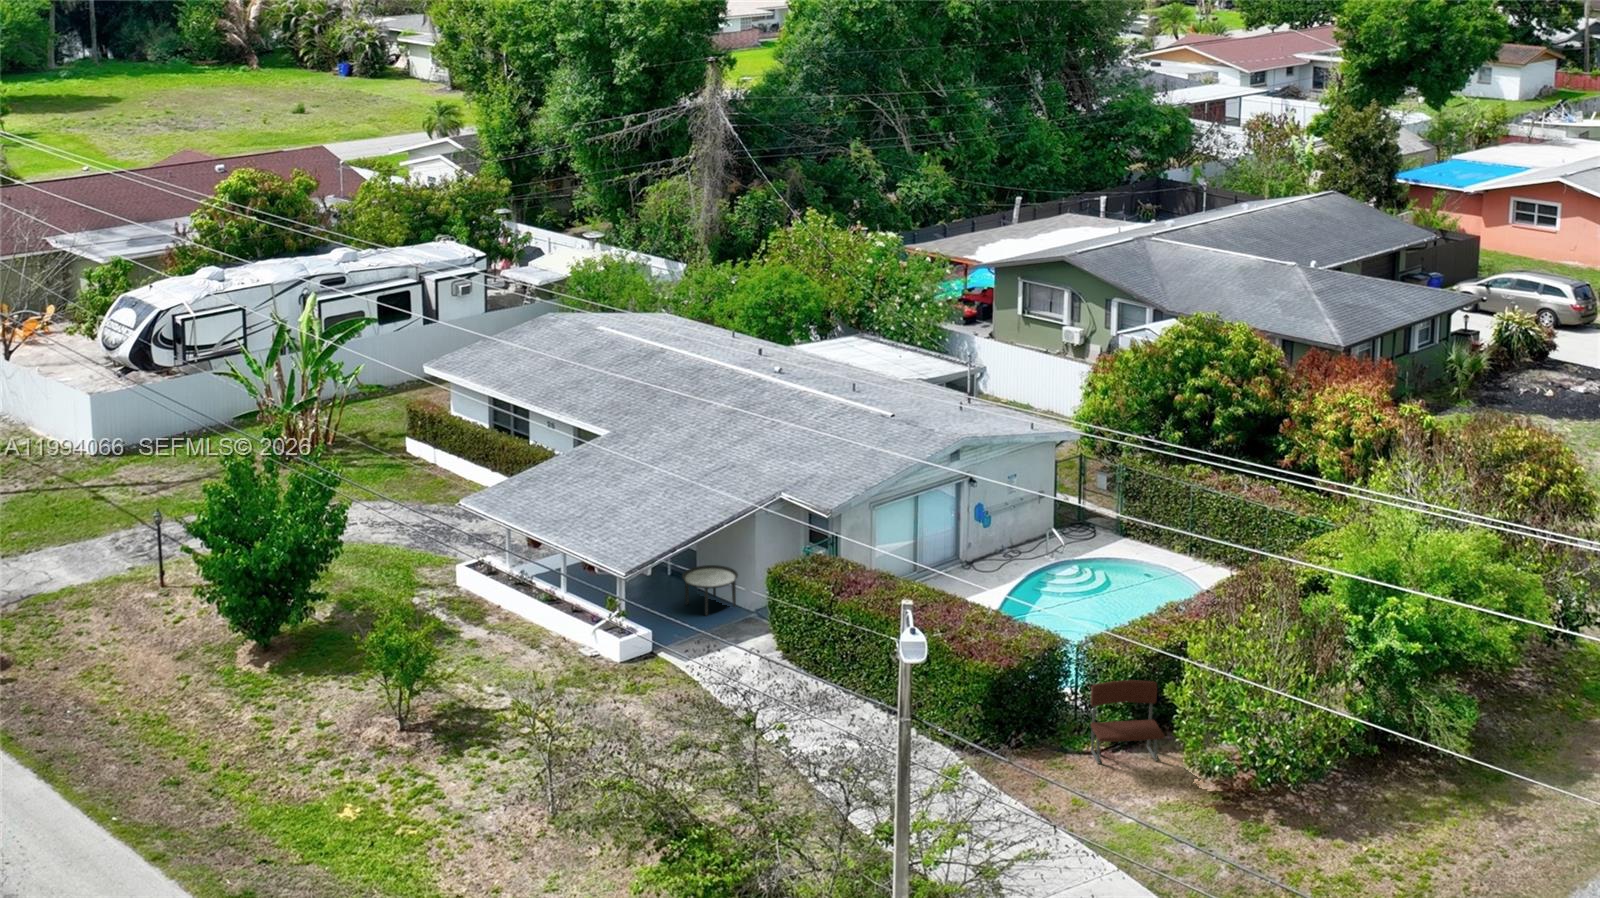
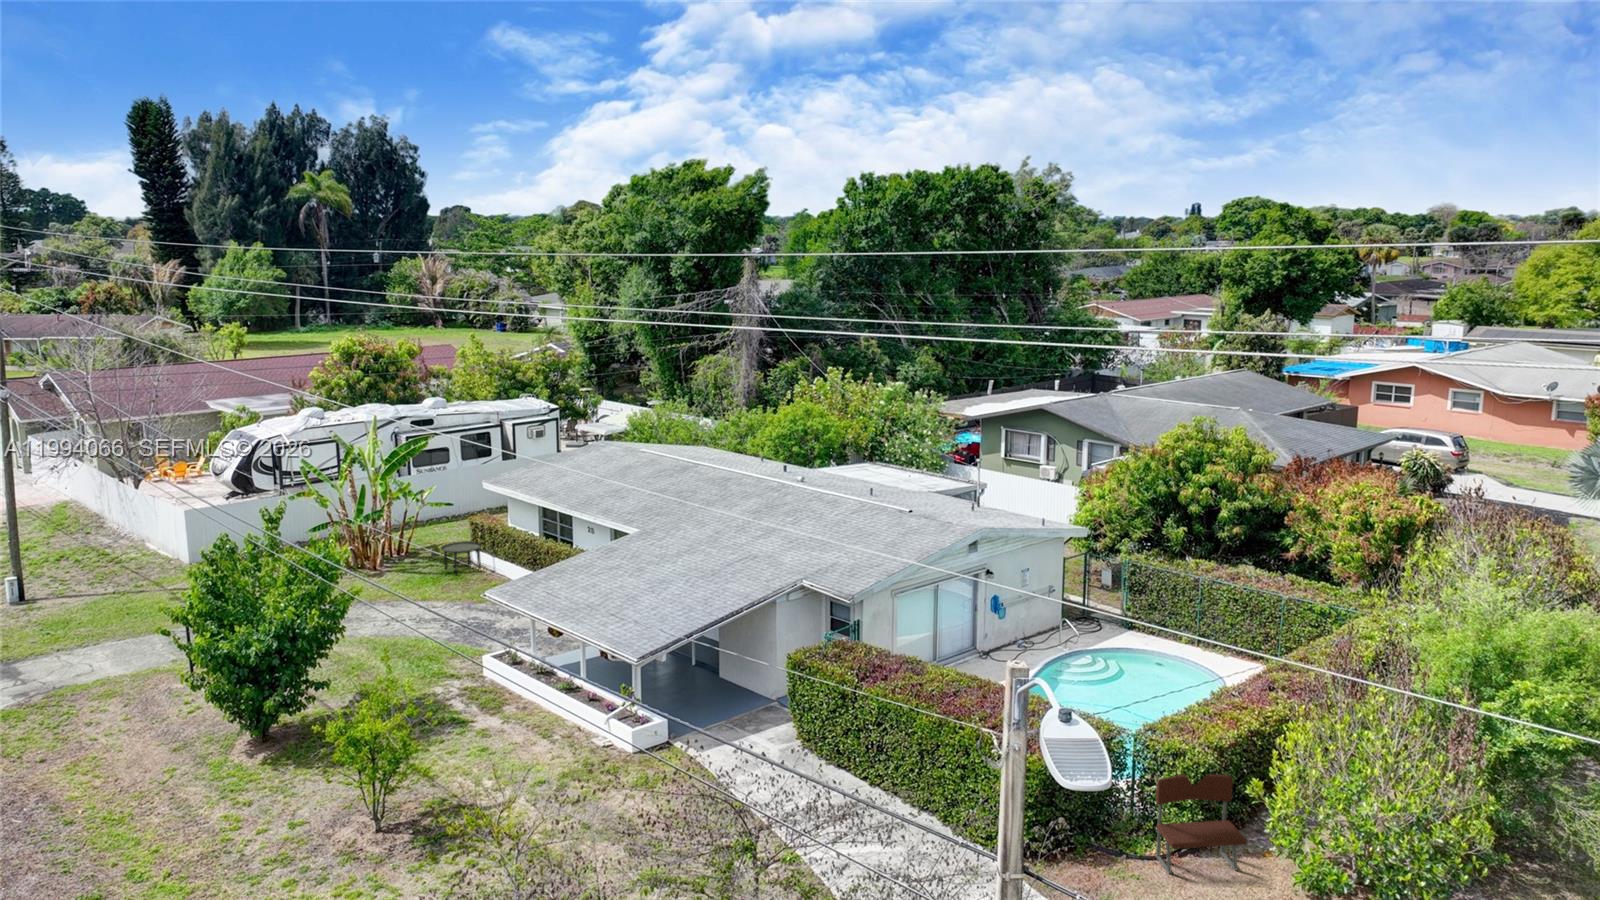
round table: present [682,565,738,616] -> present [441,541,482,574]

